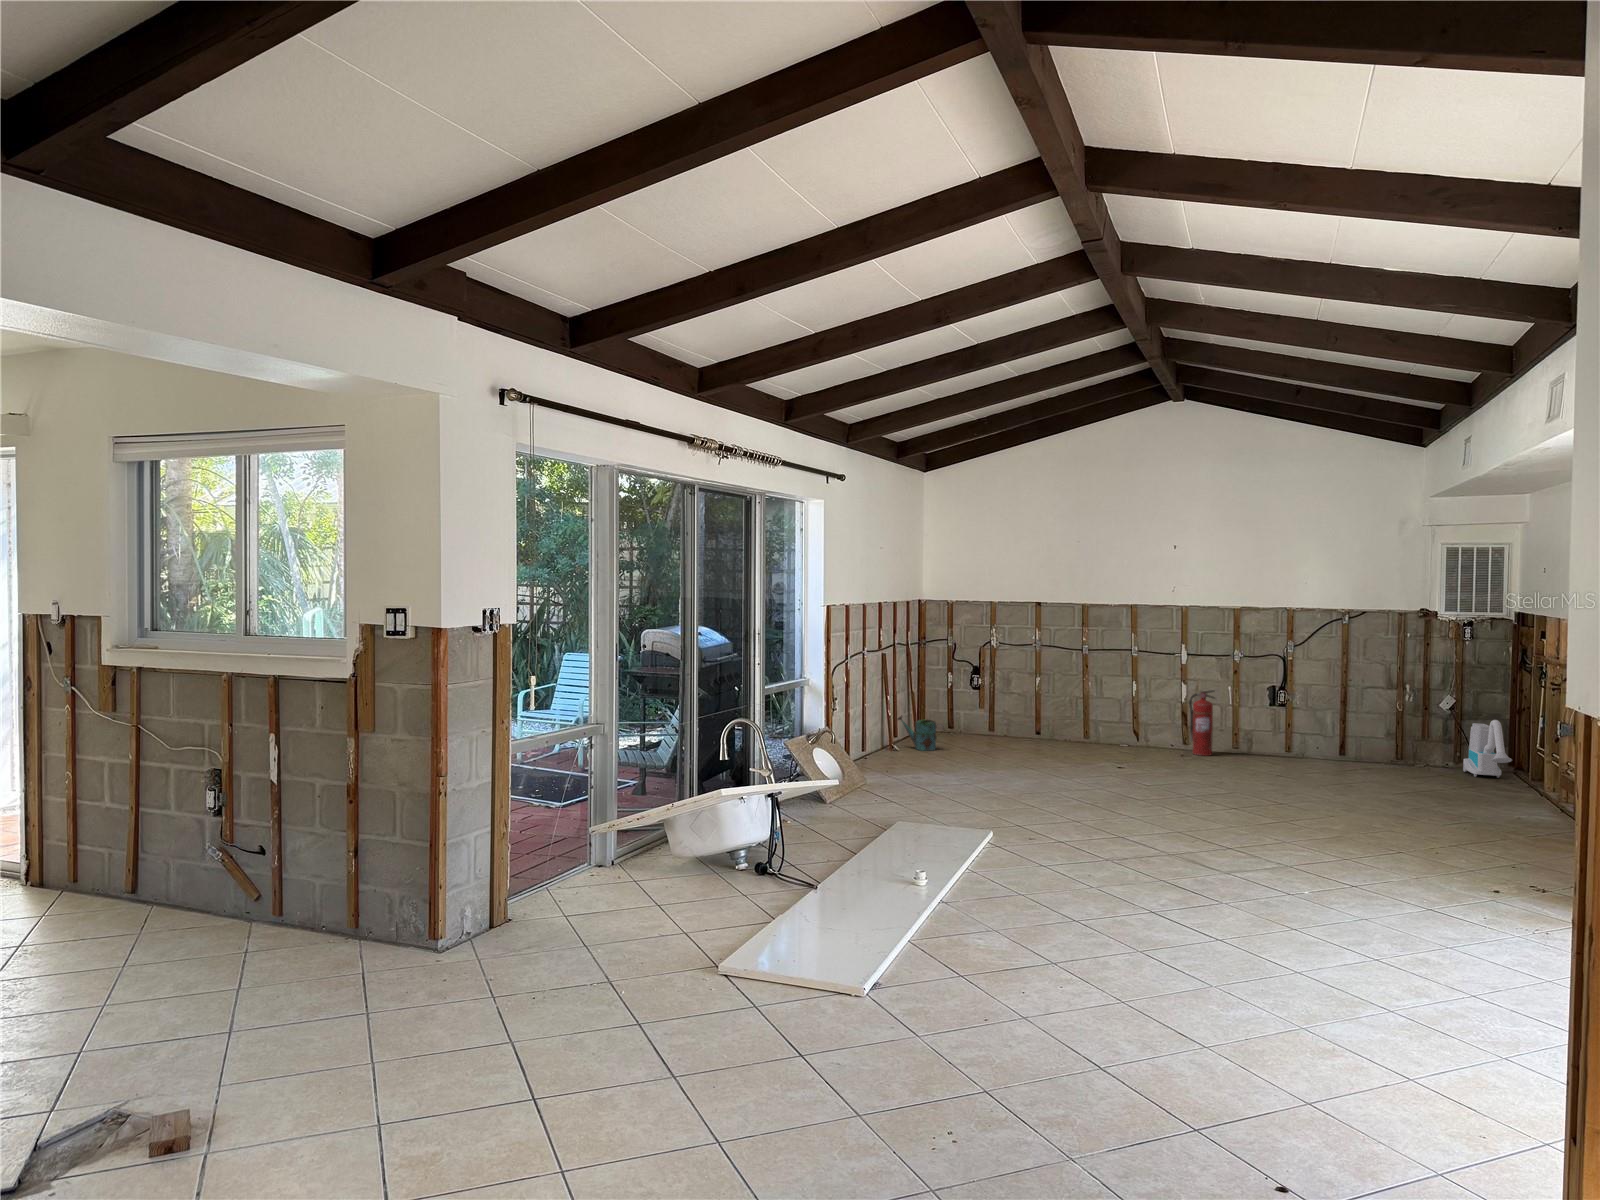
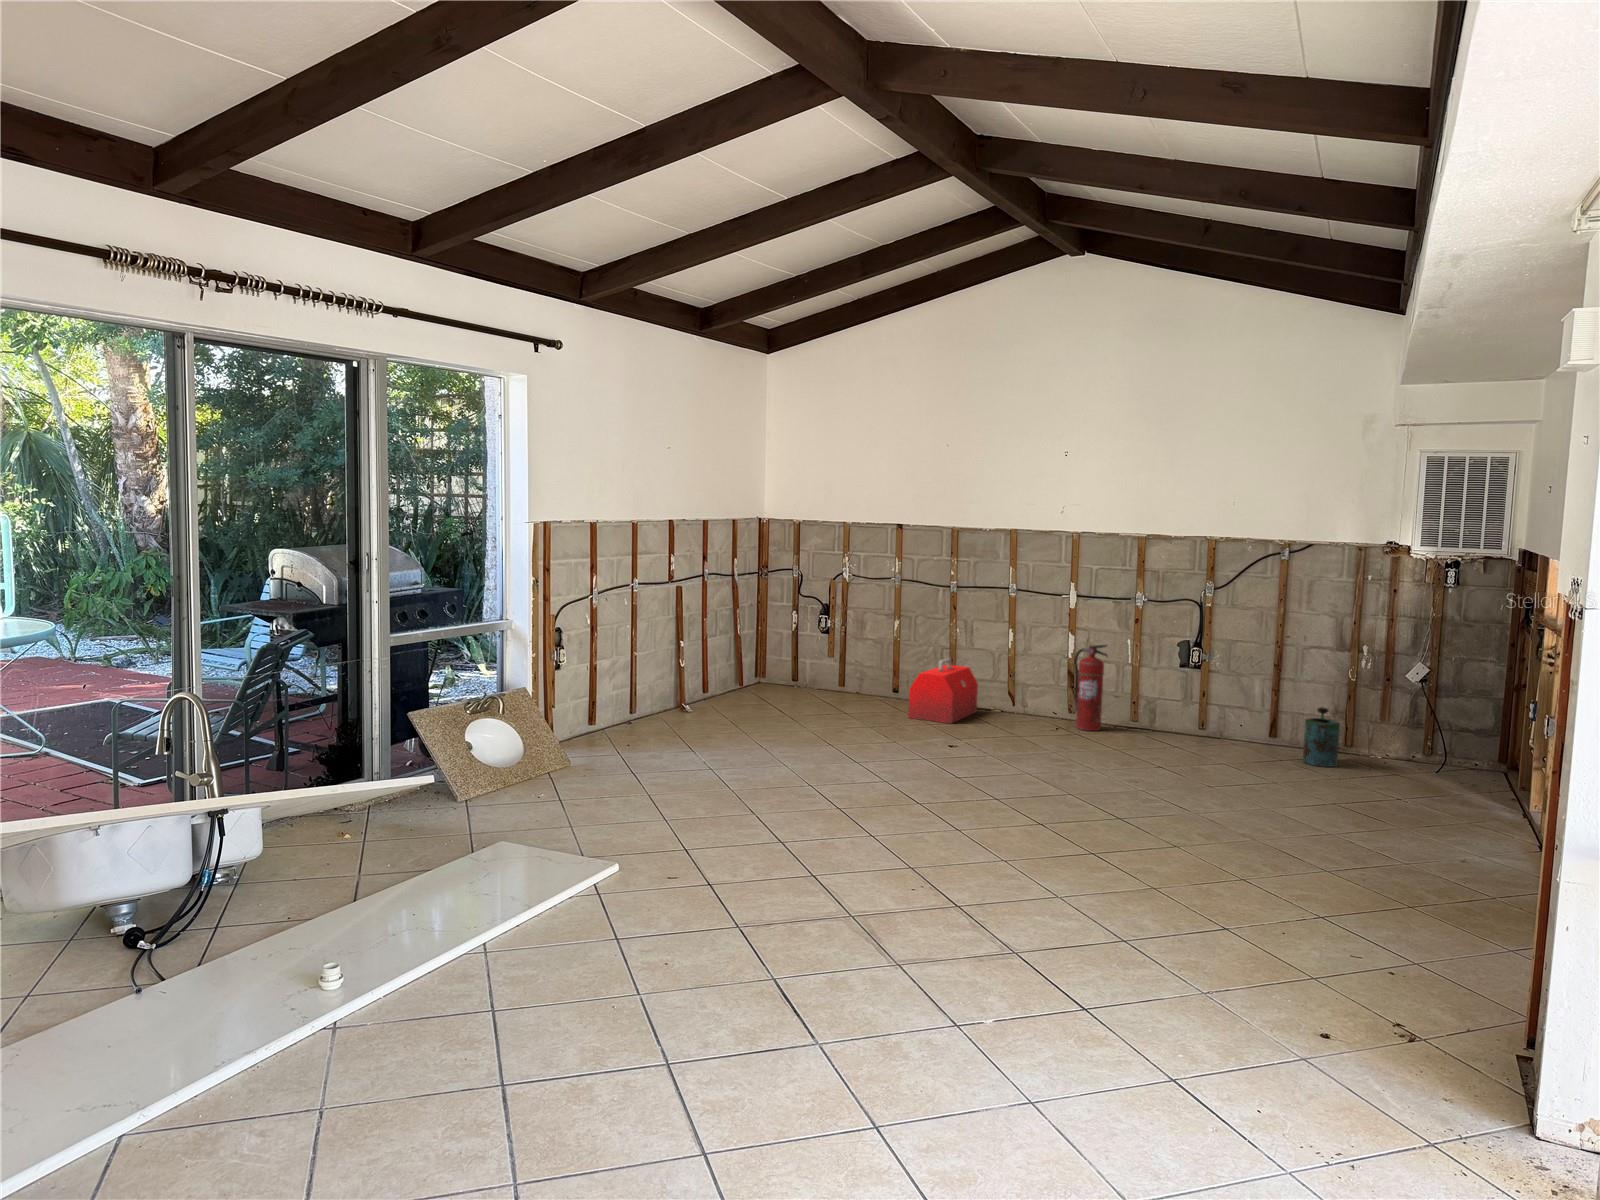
toolbox: none [1064,705,1109,754] -> present [908,658,978,724]
watering can: present [898,715,937,751] -> present [1302,707,1340,767]
vacuum cleaner: present [1463,720,1512,778] -> none [1432,701,1488,782]

